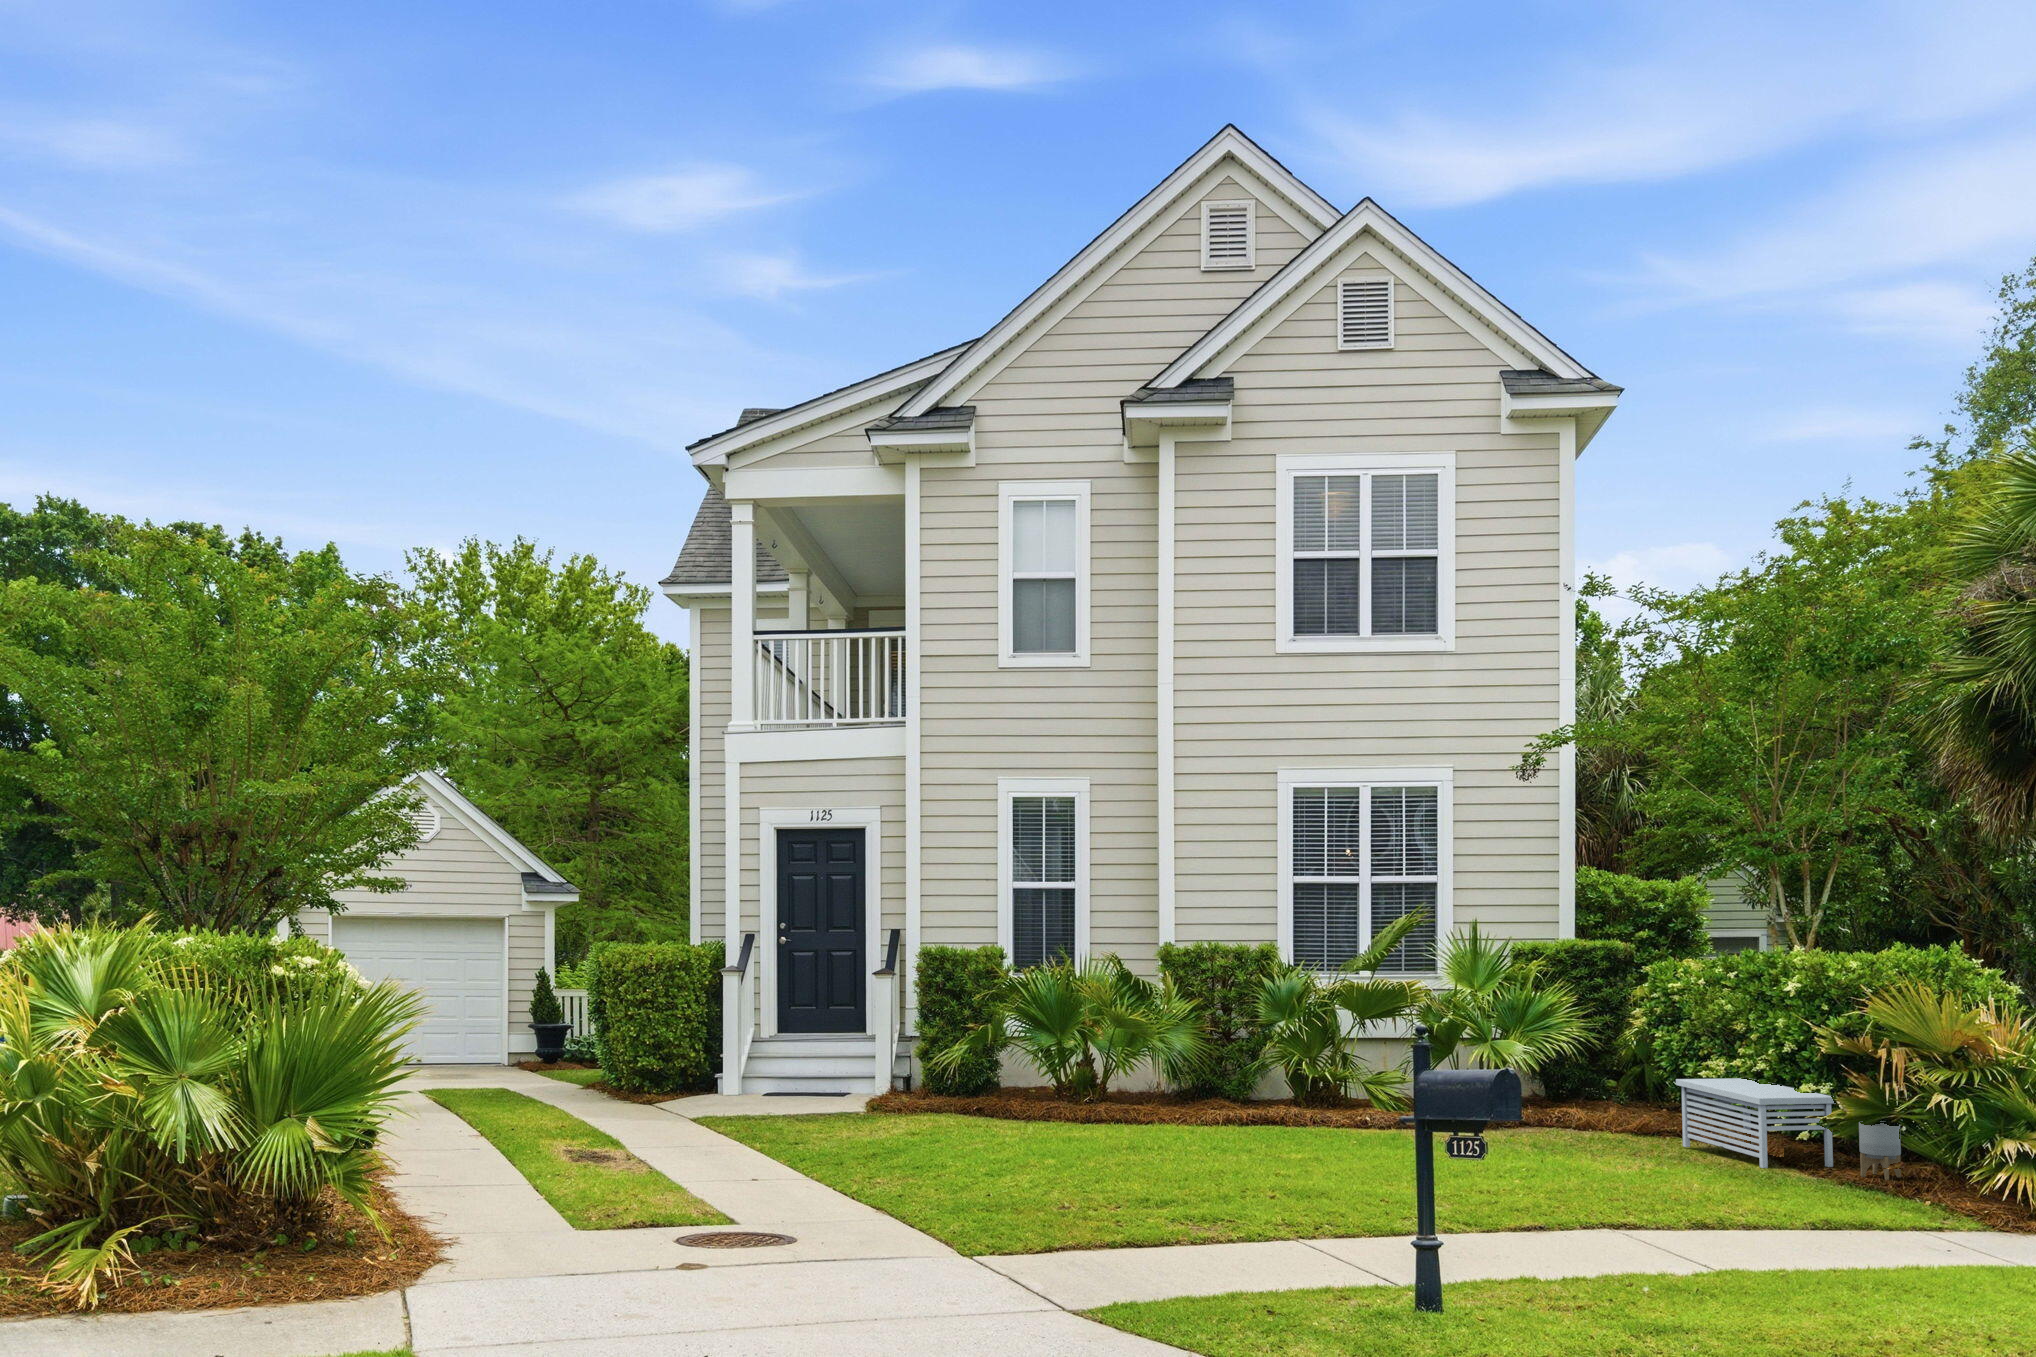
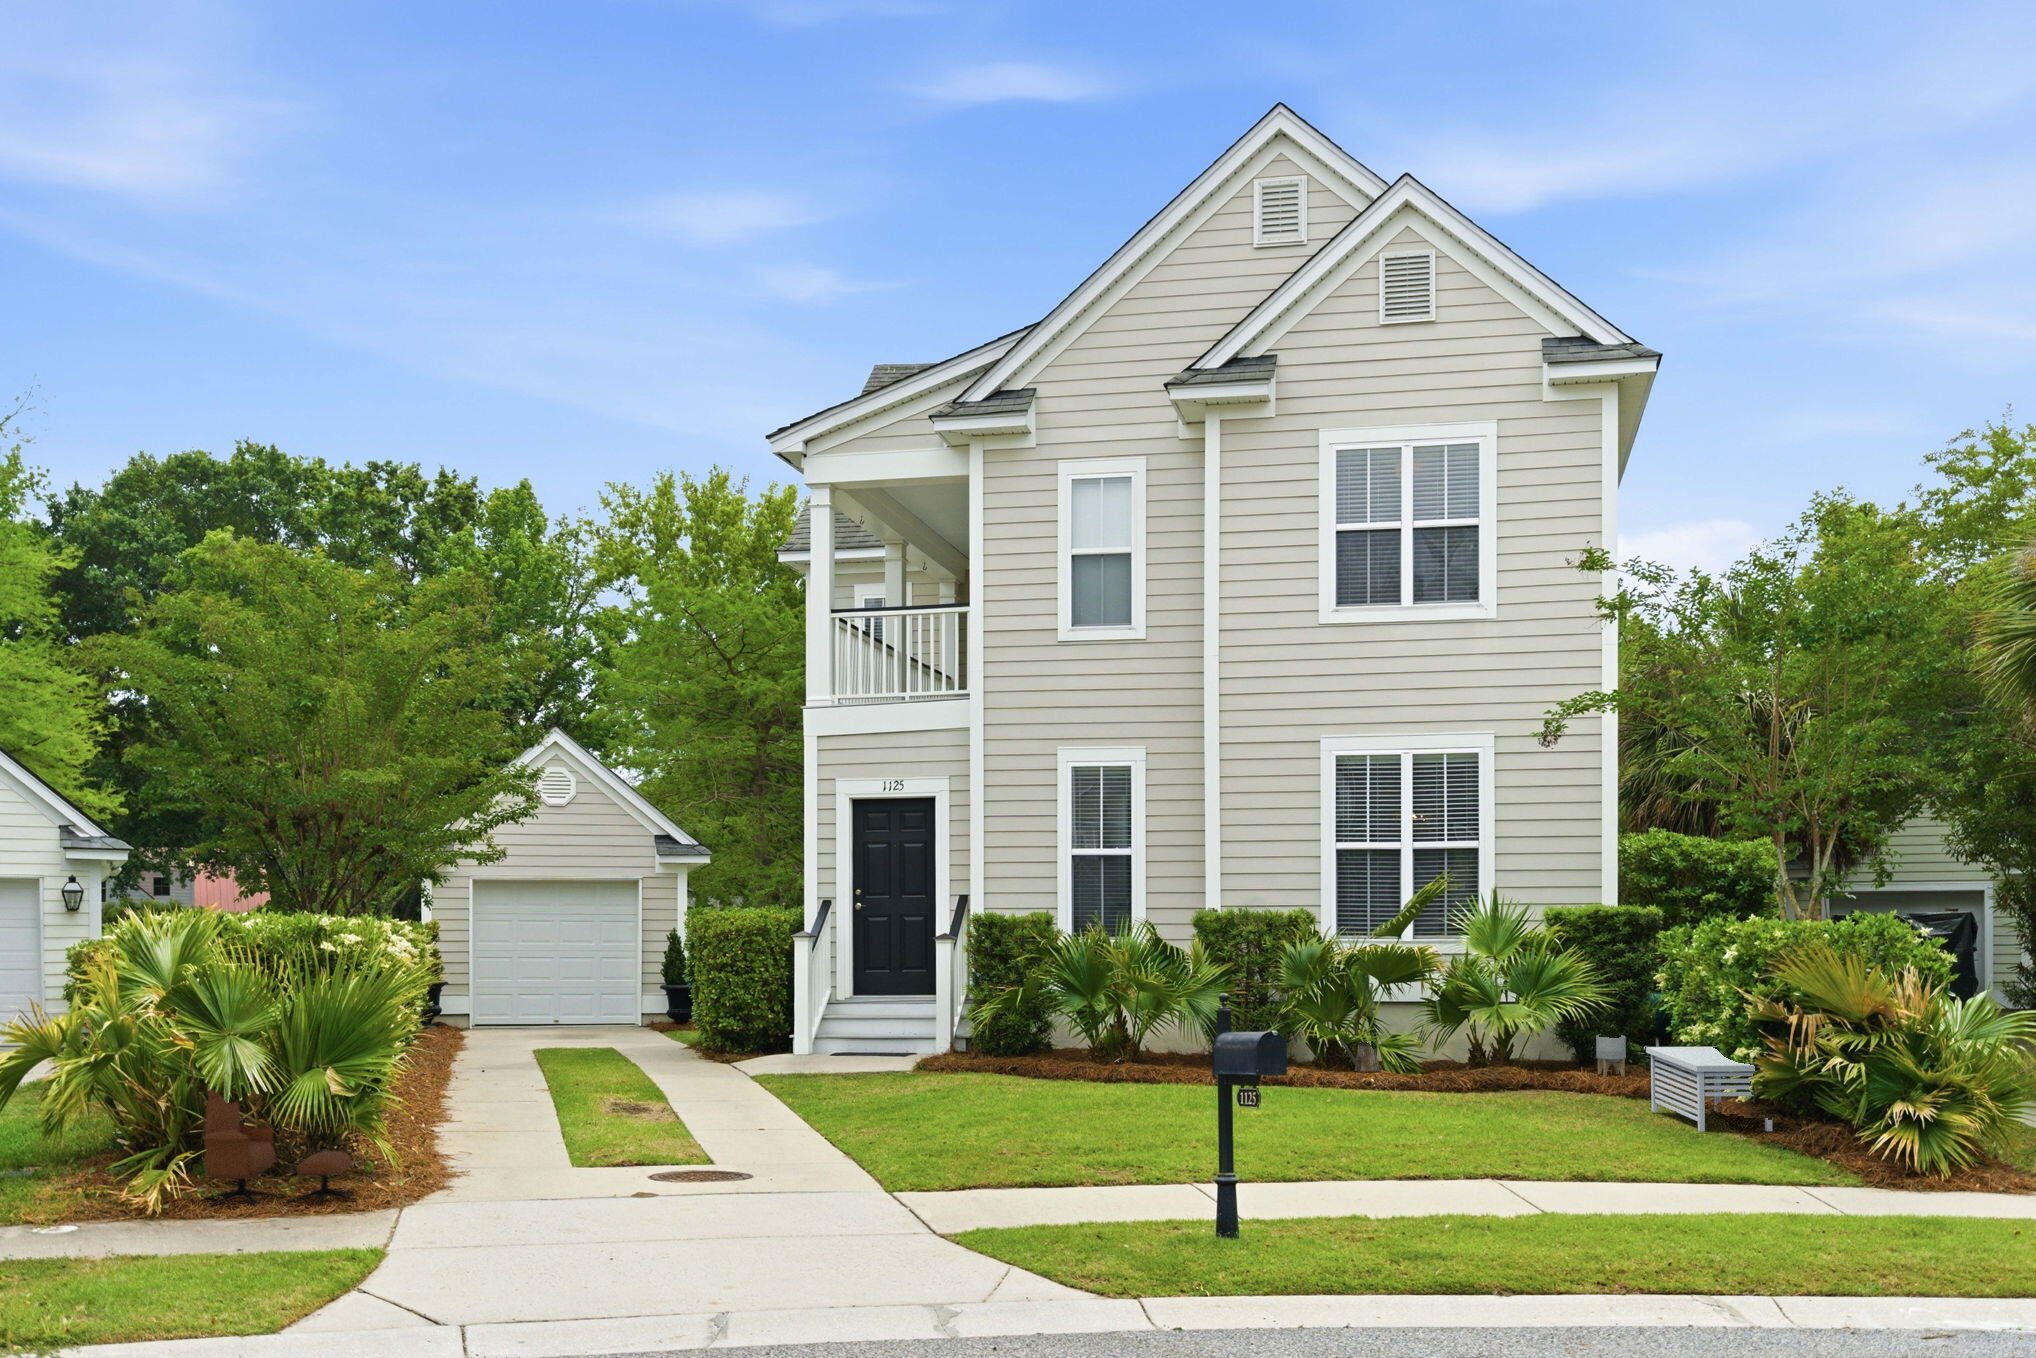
watering can: none [1311,1074,1351,1108] -> present [1339,1039,1380,1072]
lounge chair: none [140,1114,342,1297] -> present [204,1088,356,1206]
planter: present [1859,1122,1901,1180] -> present [1596,1035,1626,1077]

